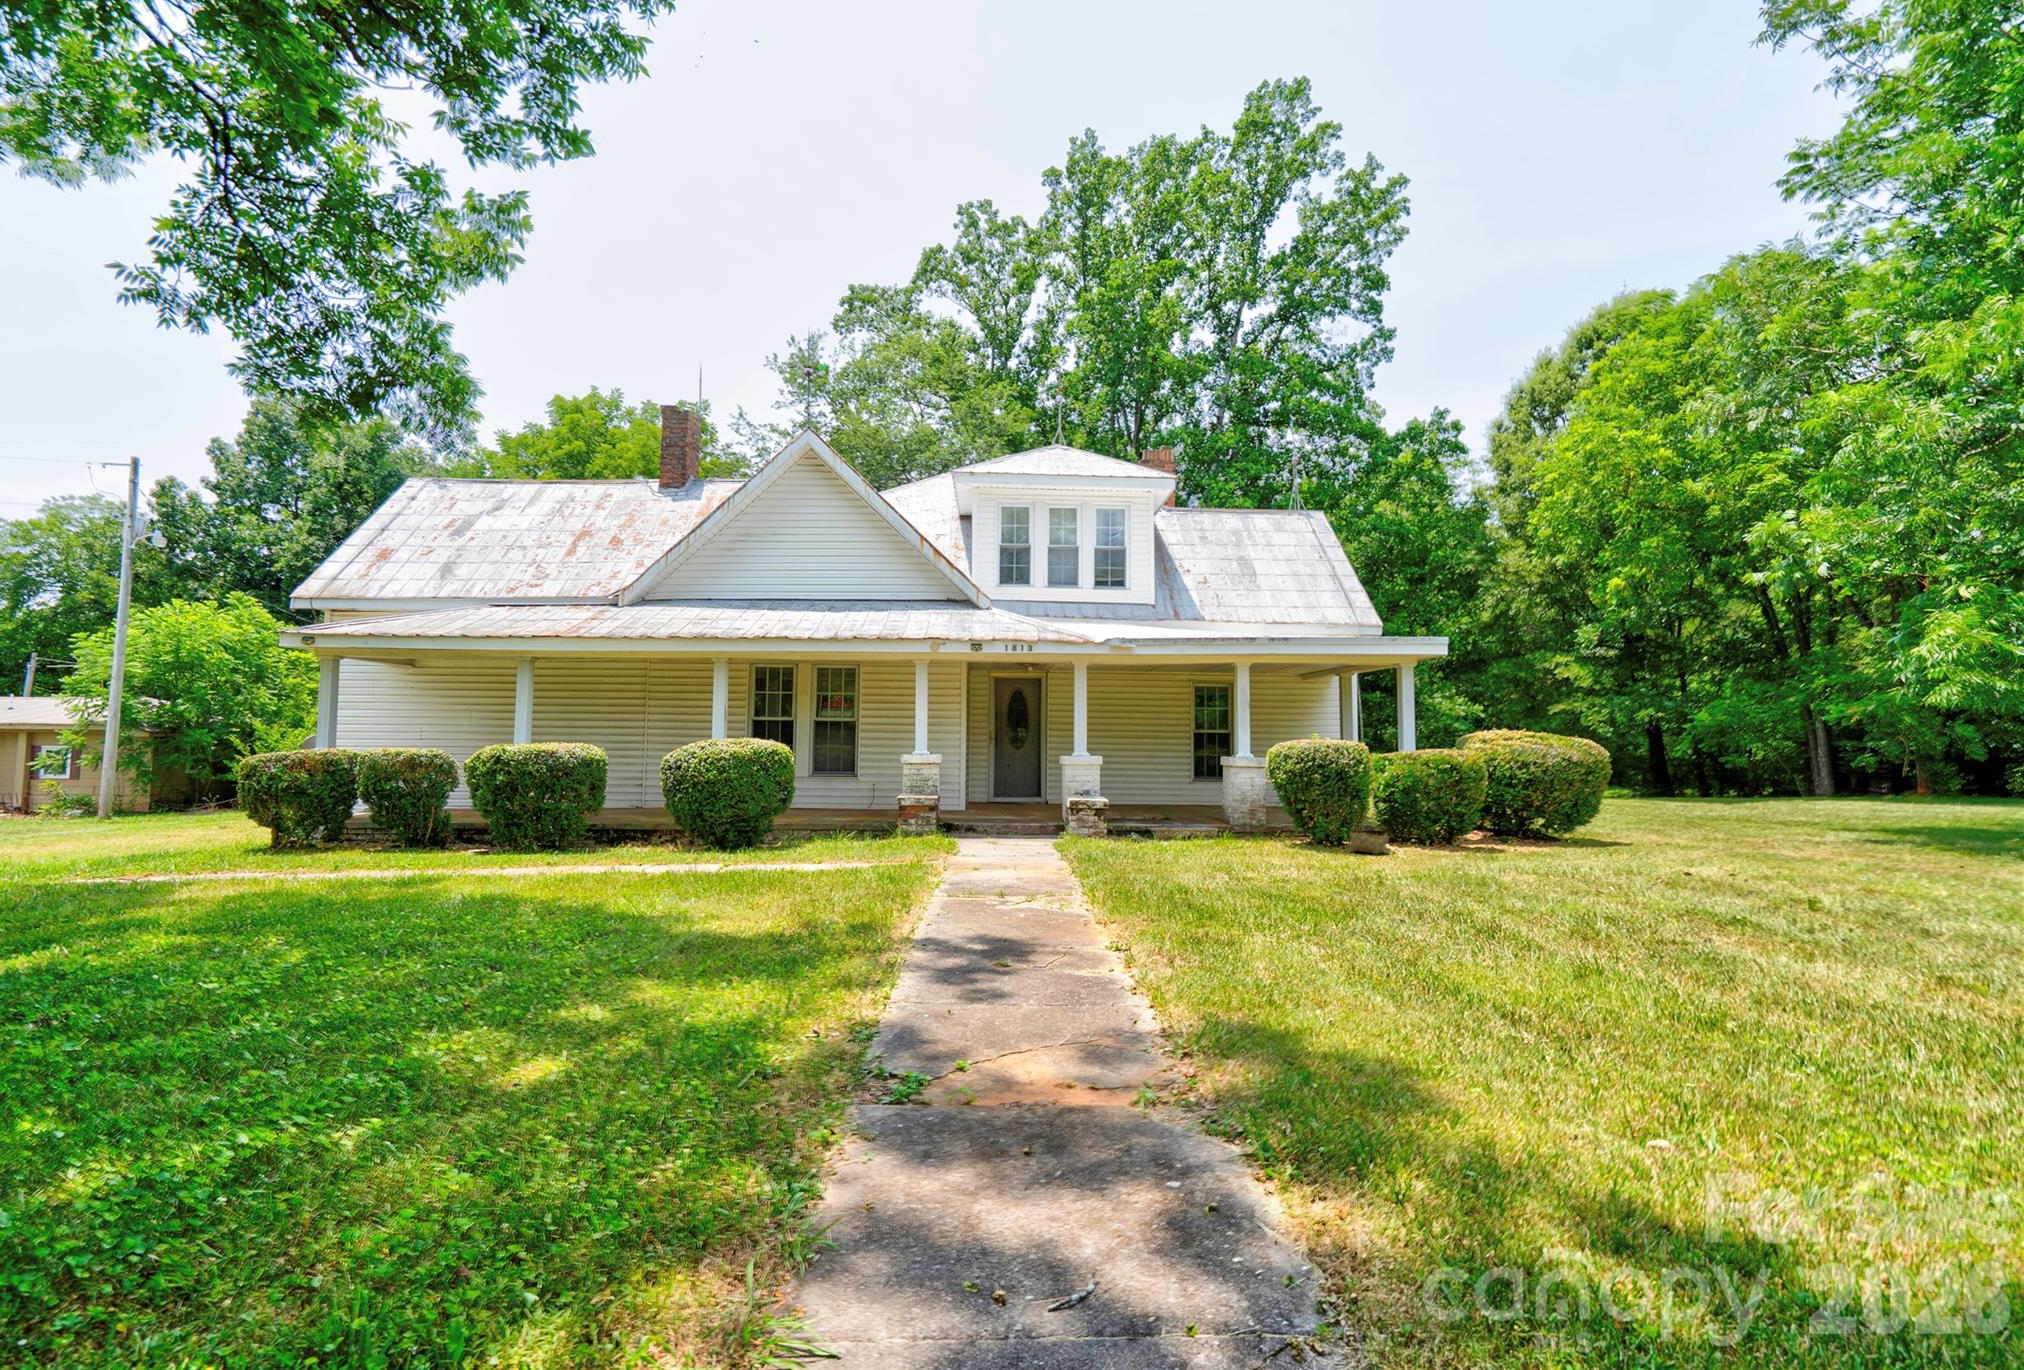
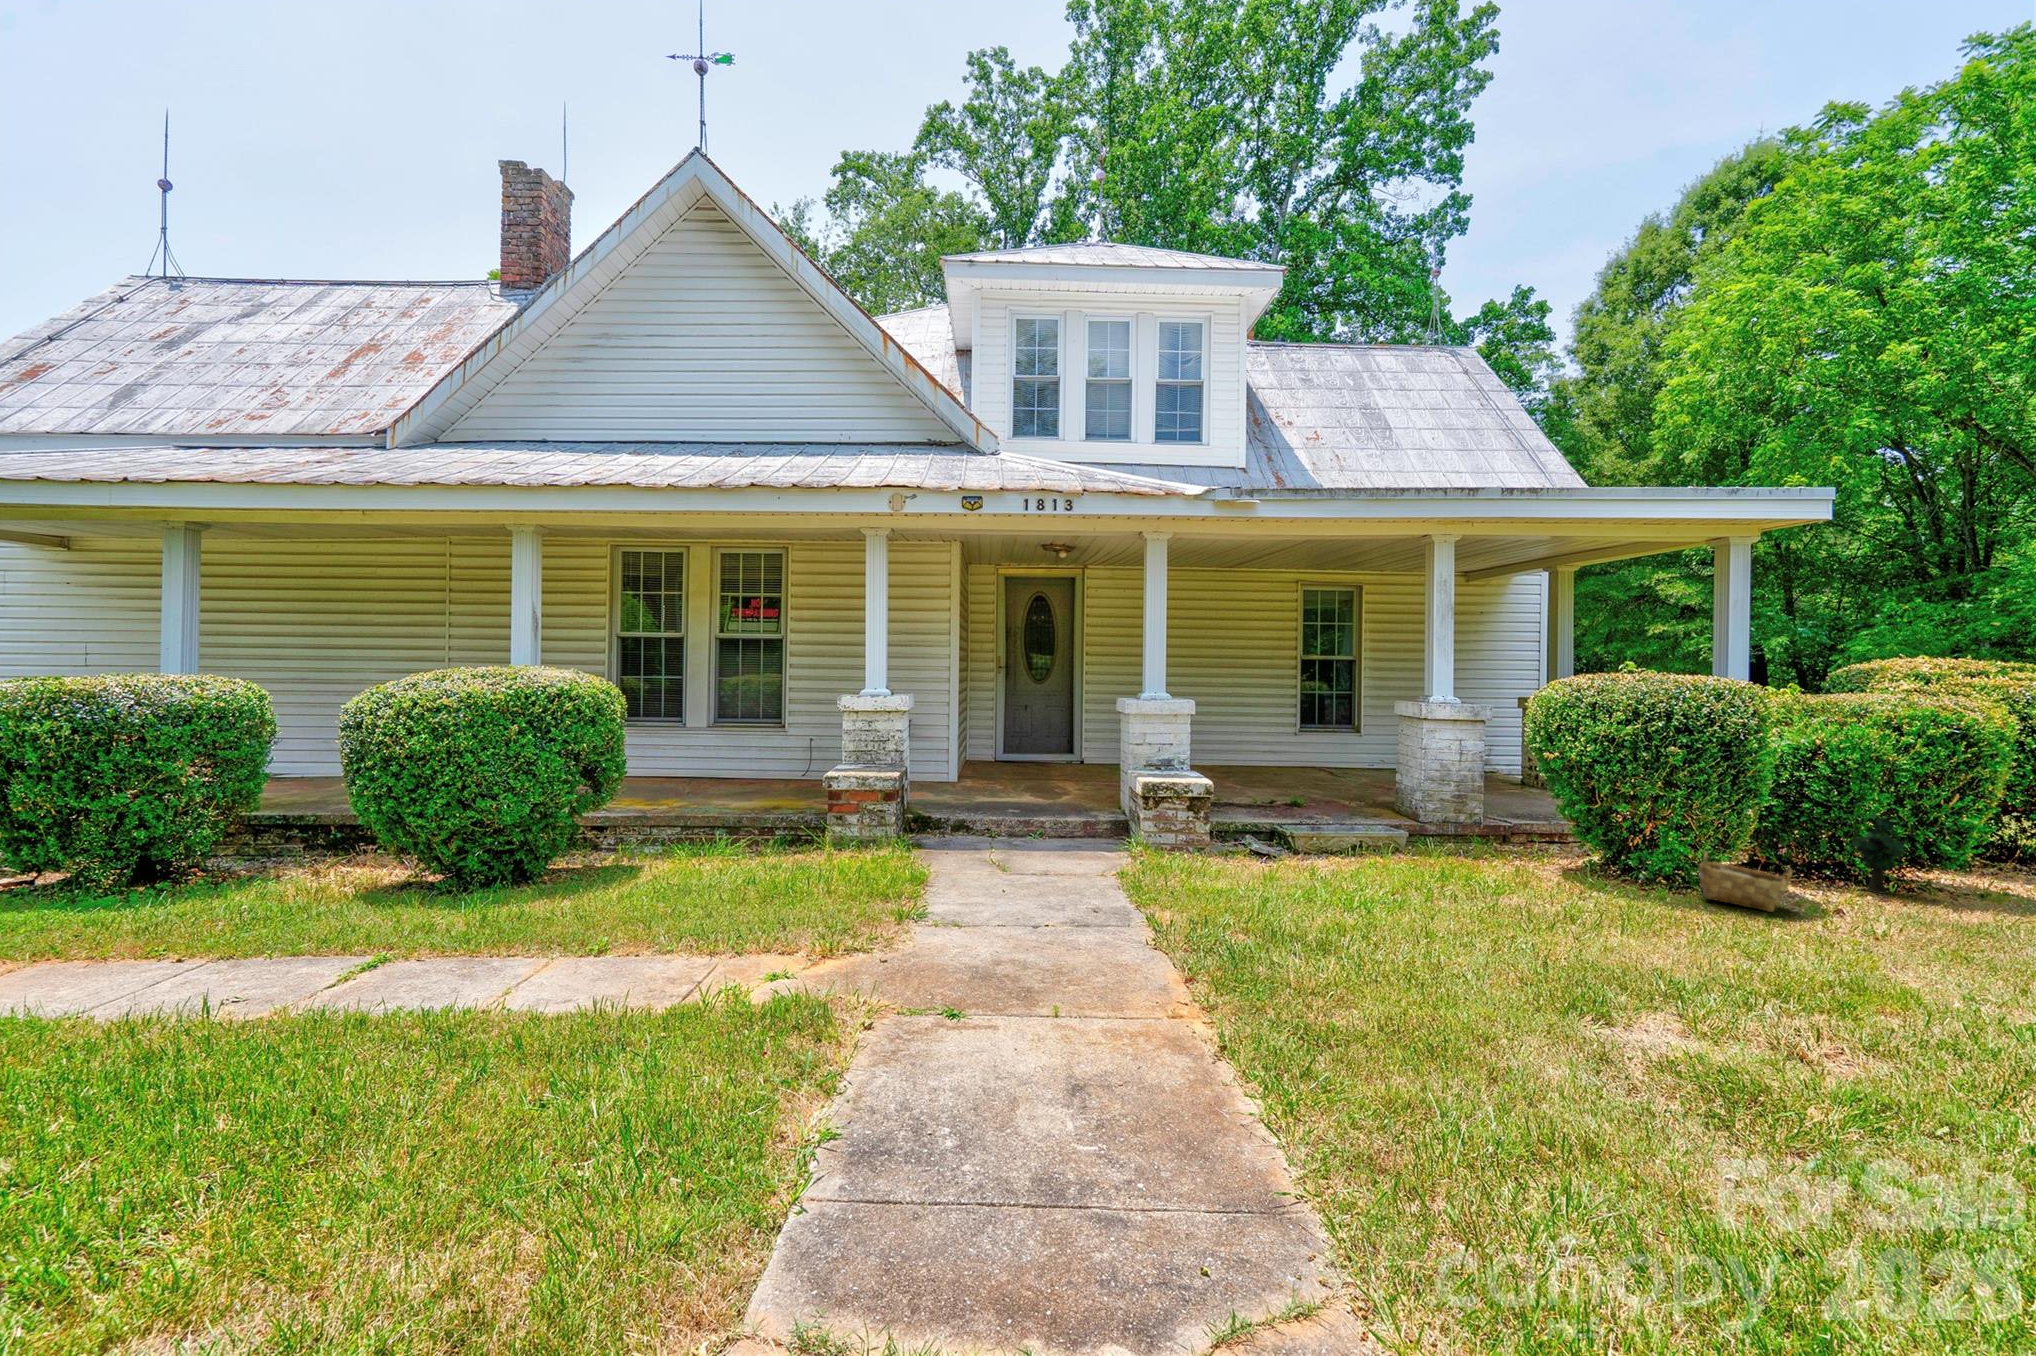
decorative plant: none [1442,807,1469,850] -> present [1851,812,1906,894]

